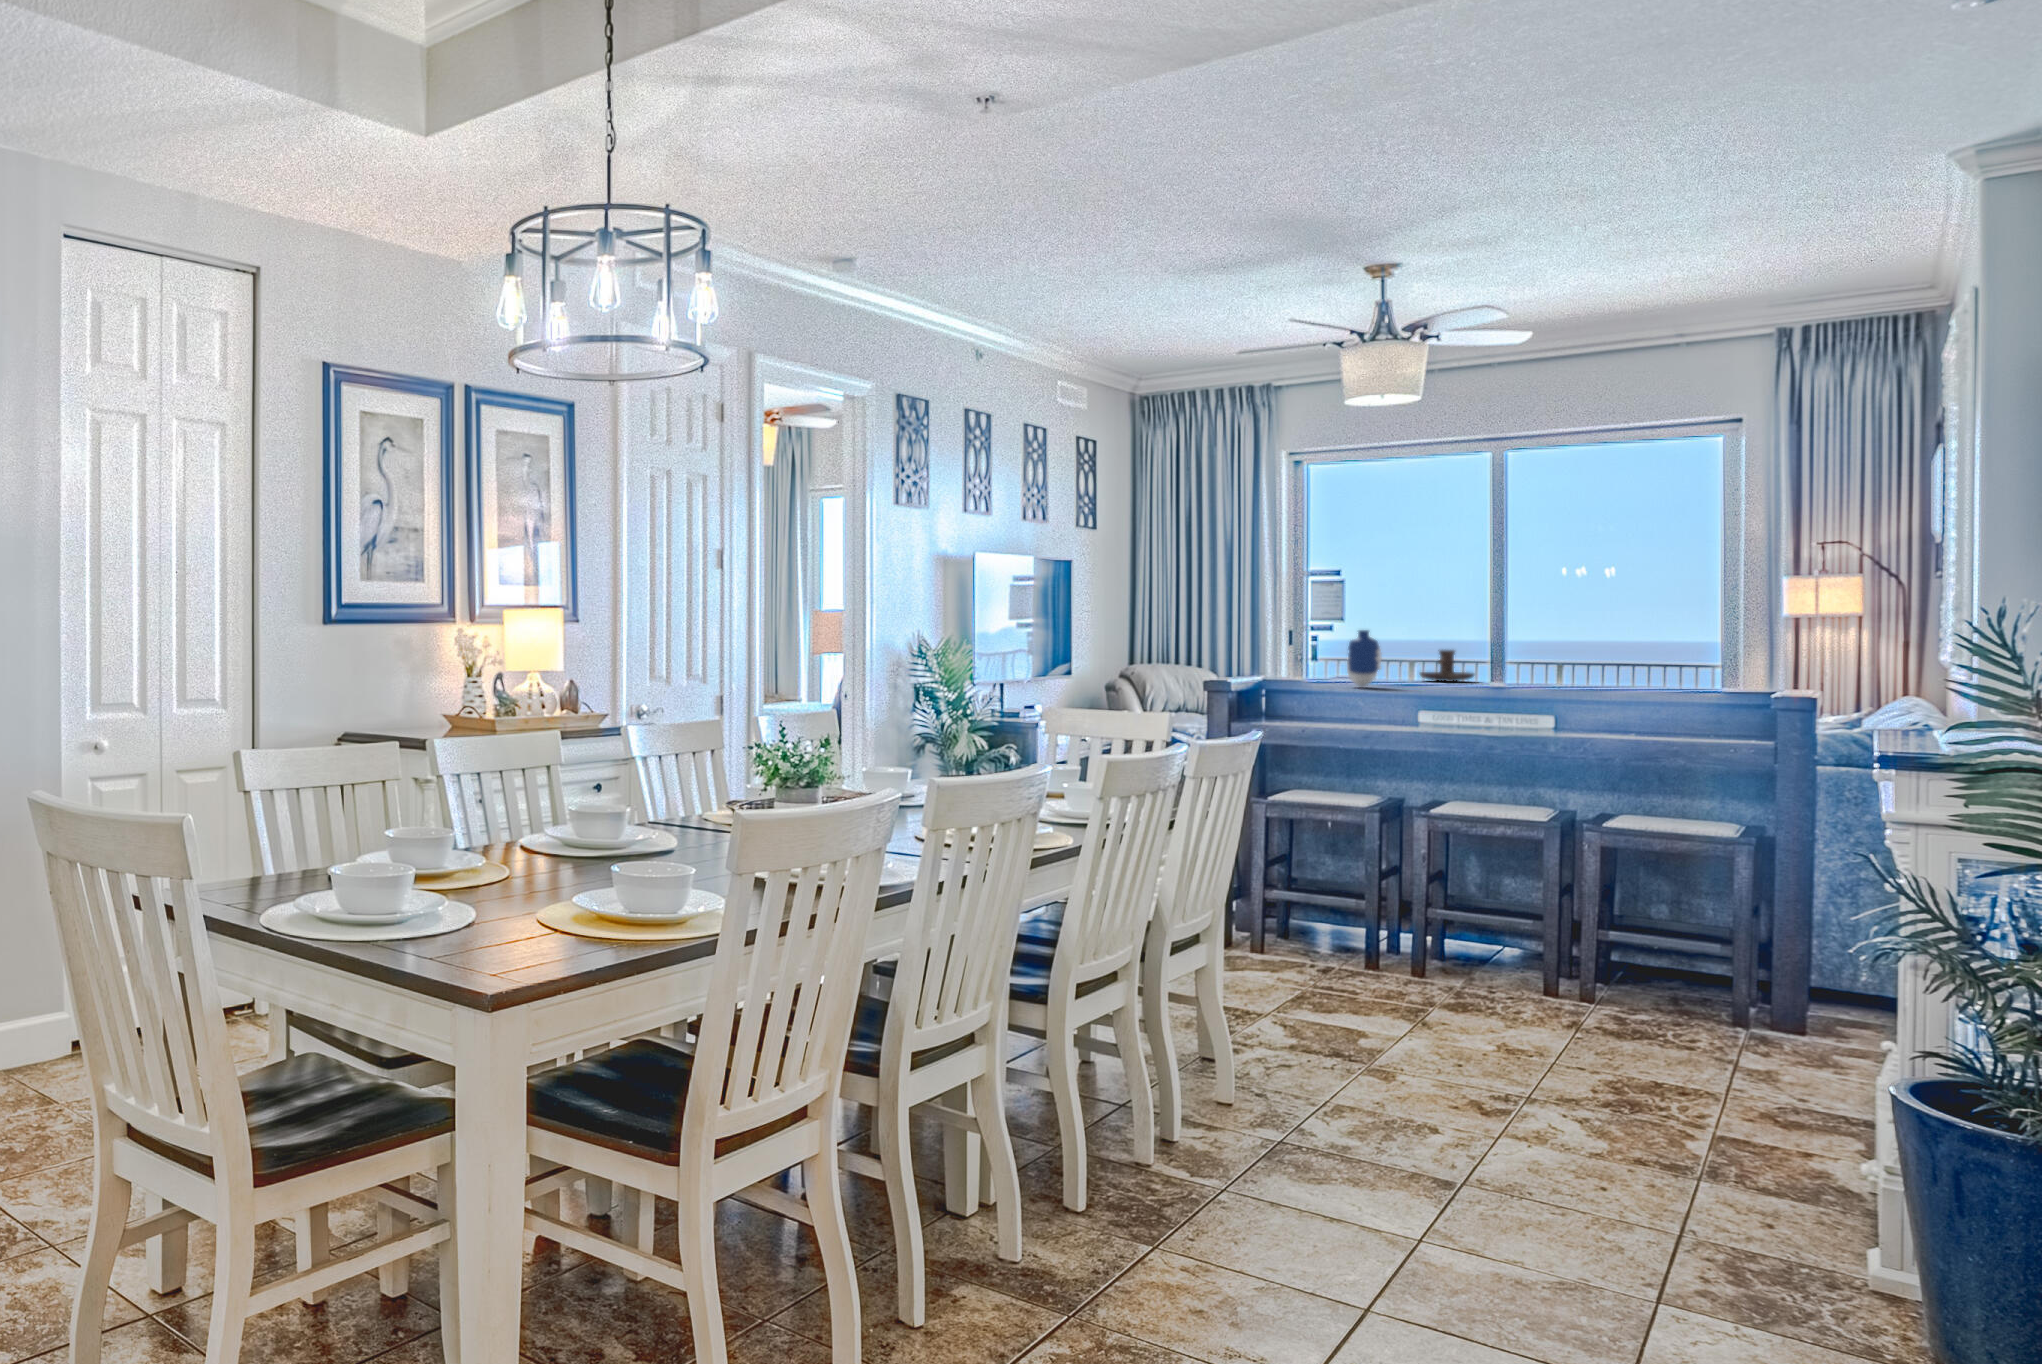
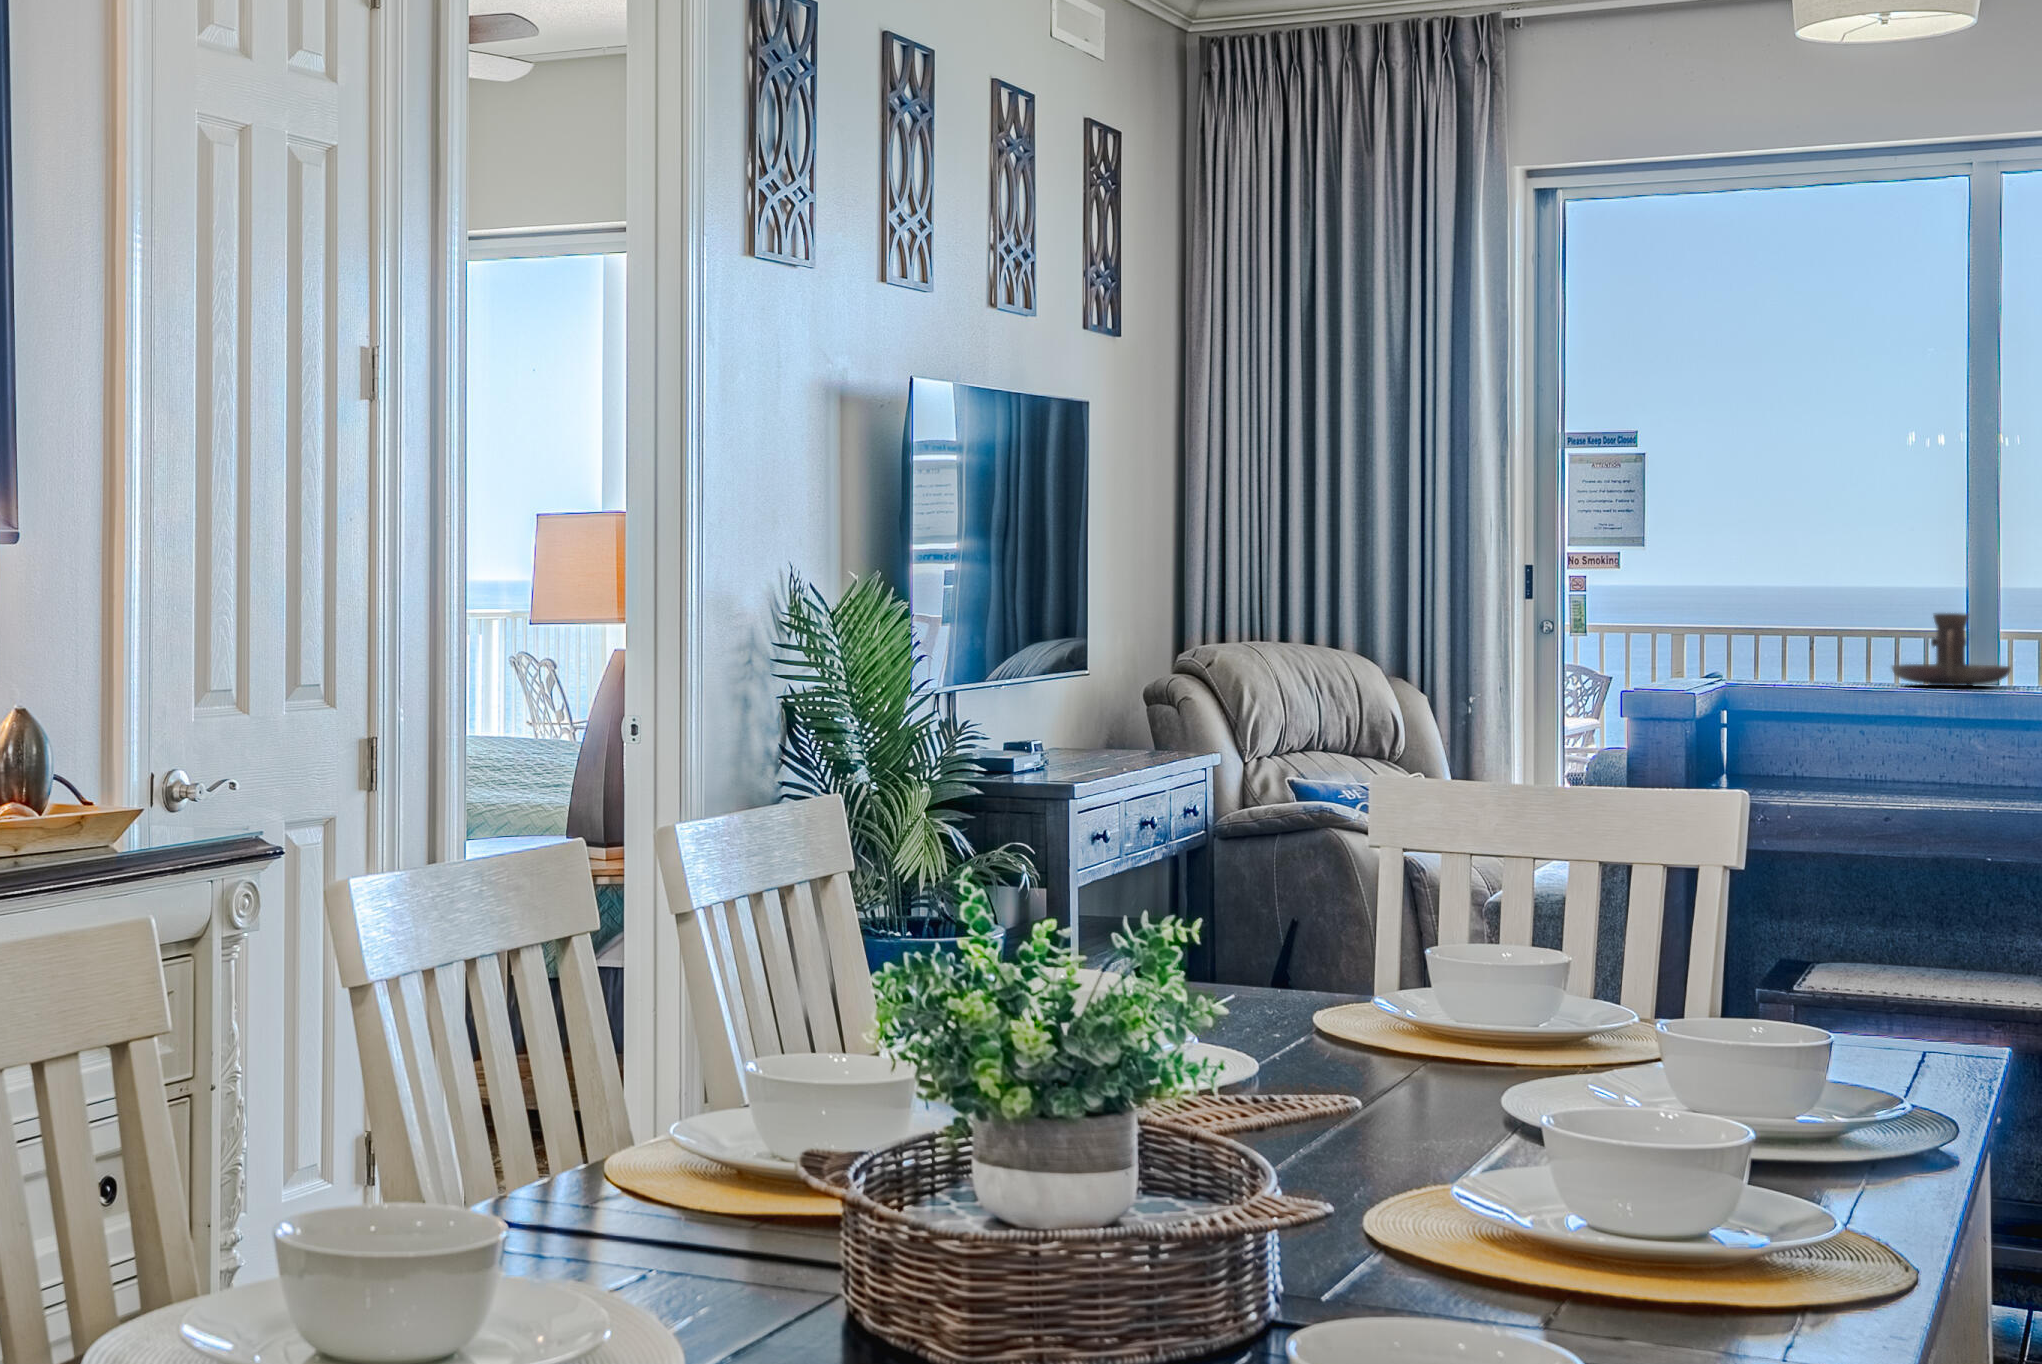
vase: present [1347,630,1381,687] -> none [1802,566,1880,701]

